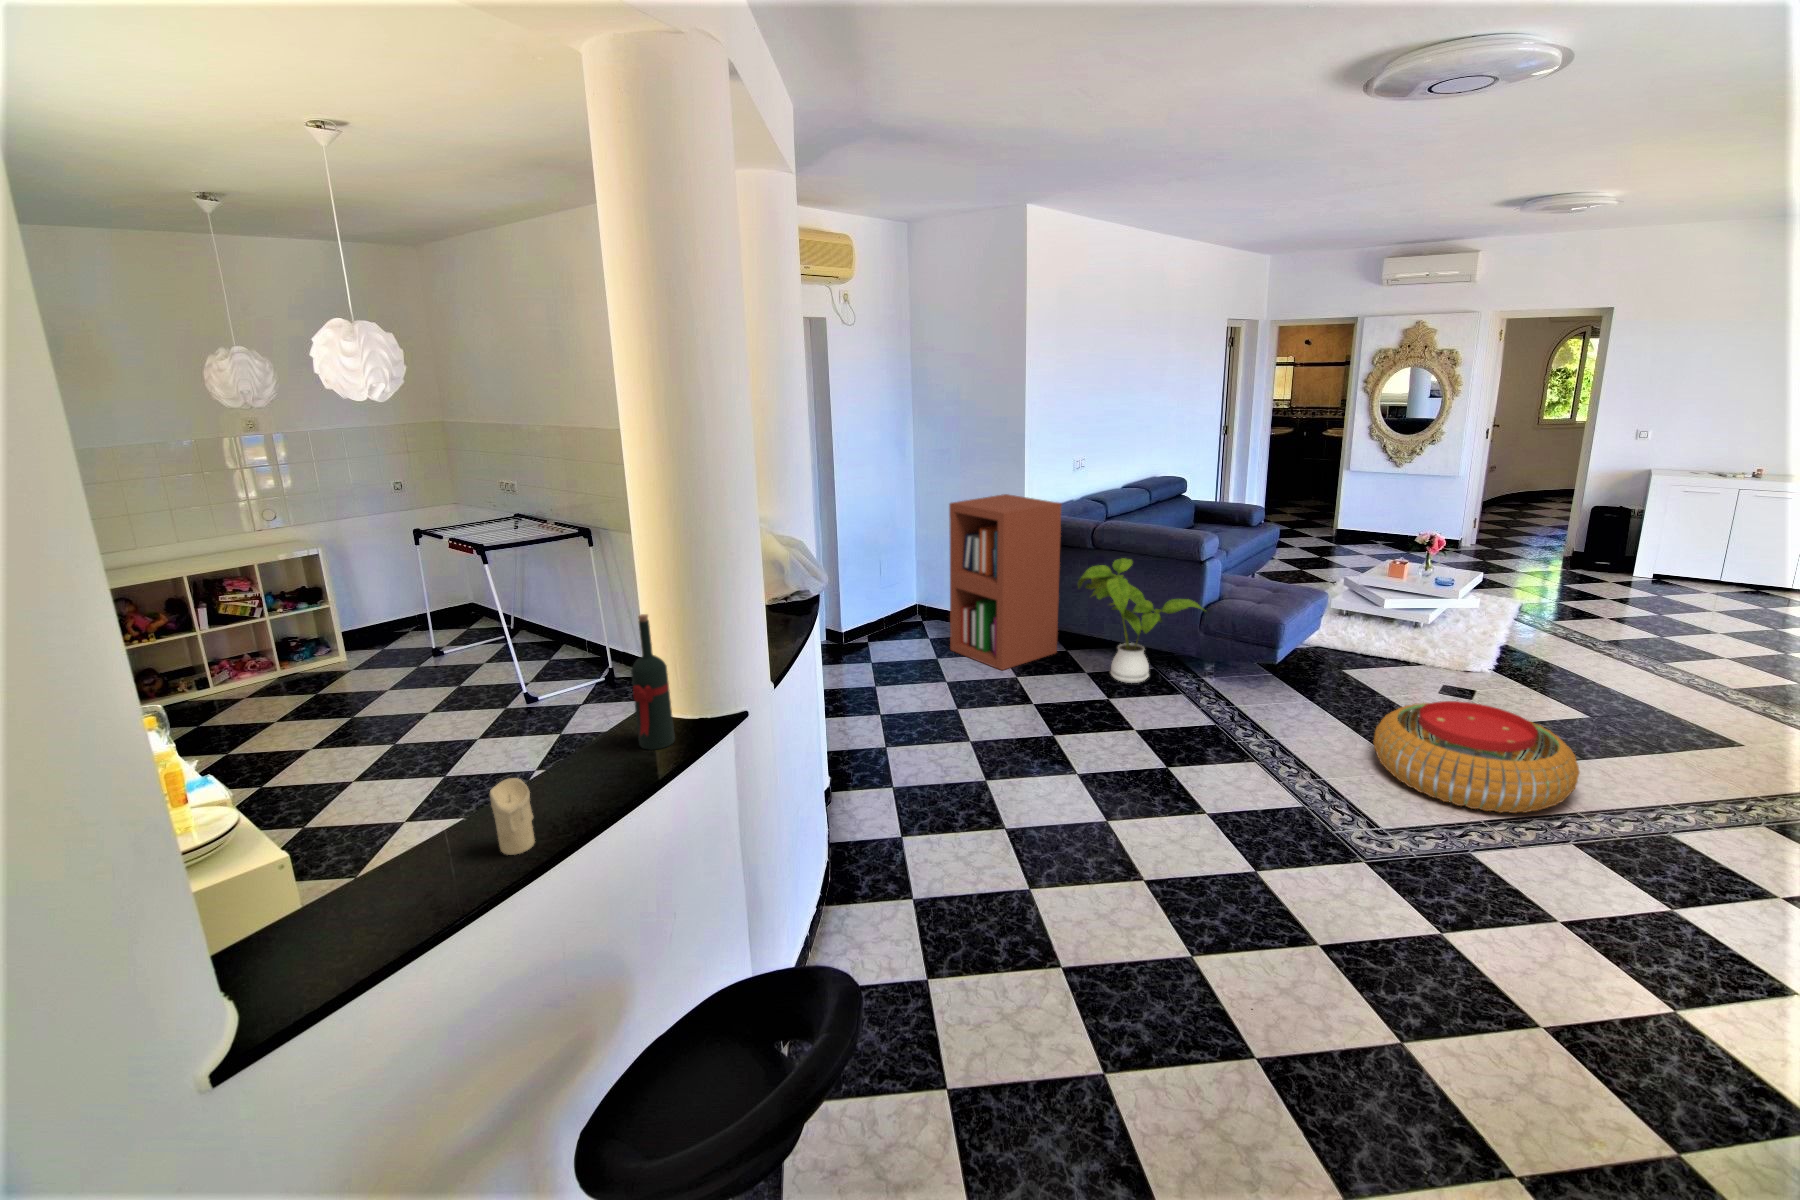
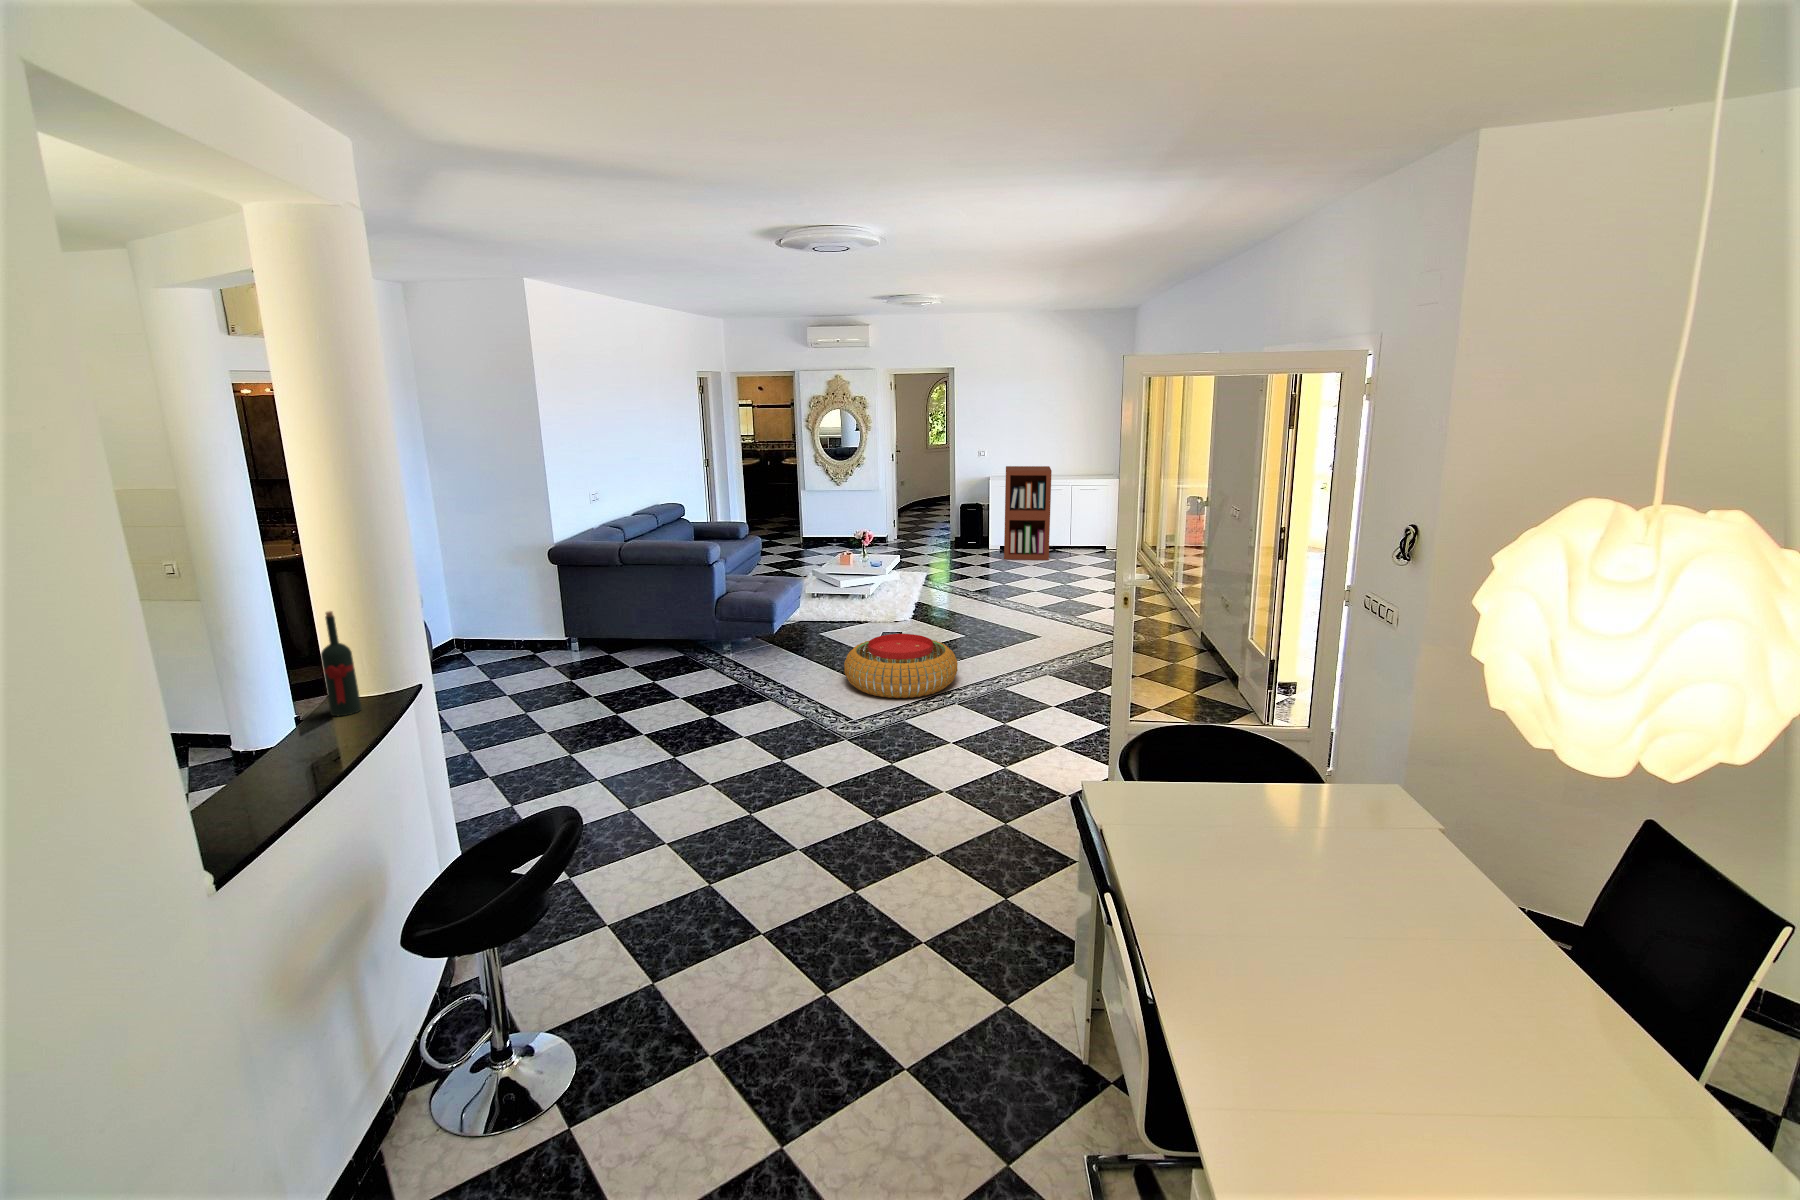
bookshelf: present [949,494,1061,670] -> present [1004,466,1052,560]
house plant: present [1078,558,1203,683] -> none [612,566,720,669]
candle: present [490,778,535,855] -> none [272,721,309,775]

